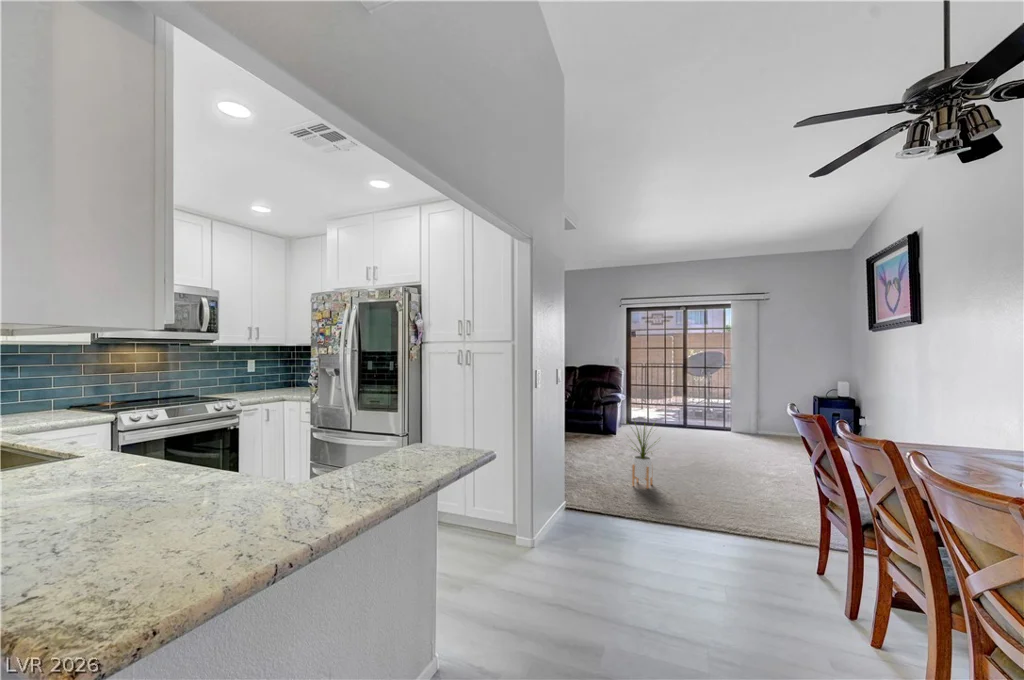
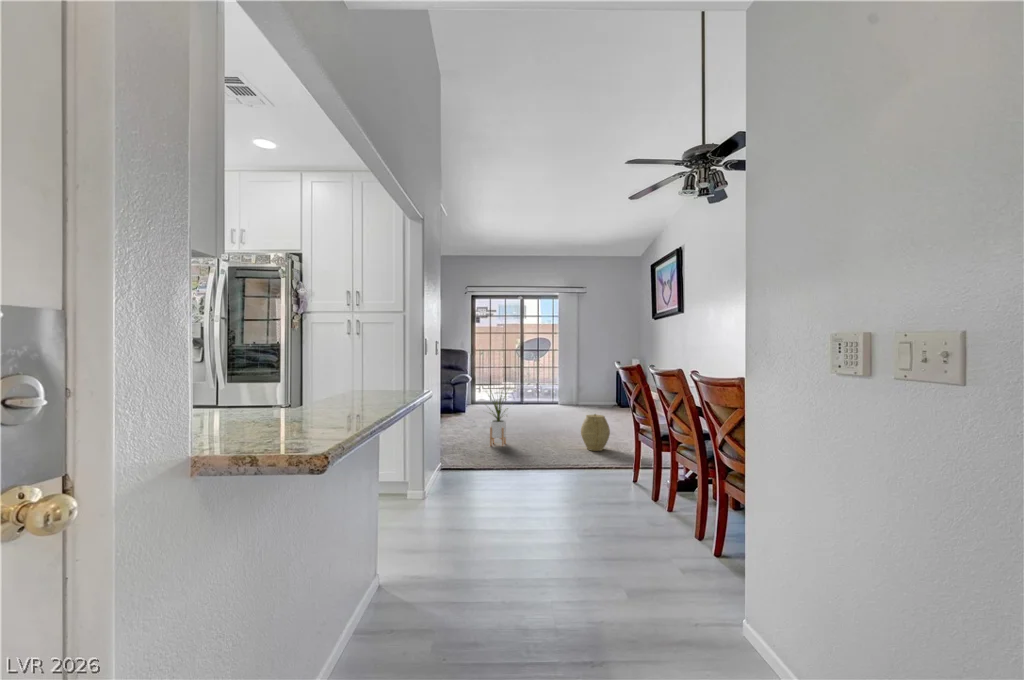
woven basket: none [750,462,793,512] -> present [581,414,610,451]

